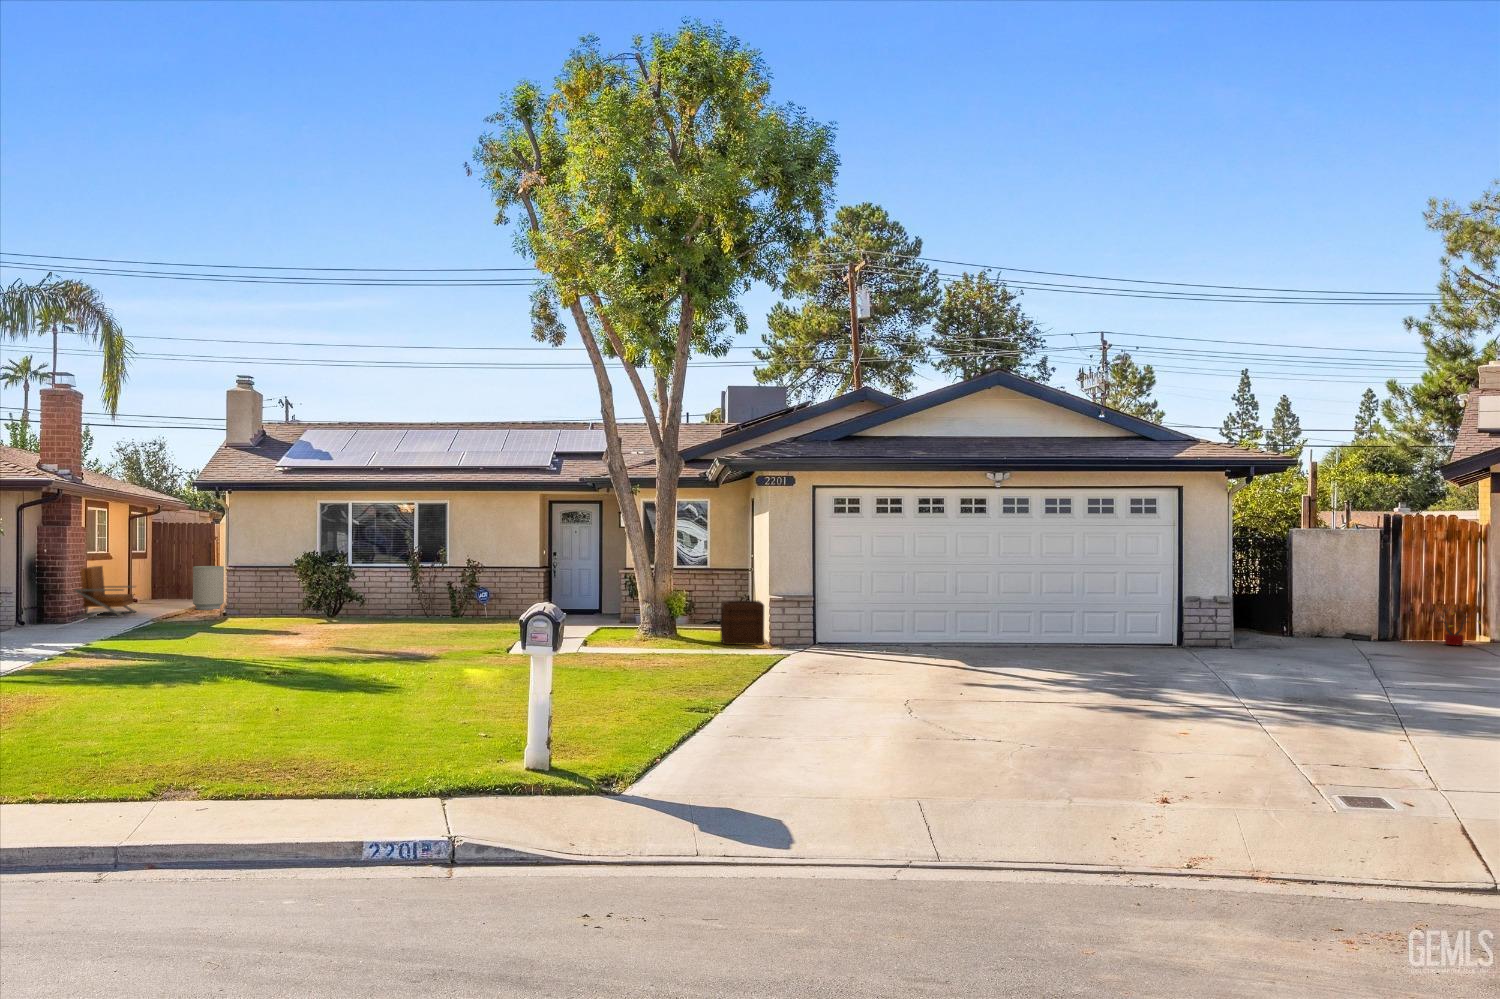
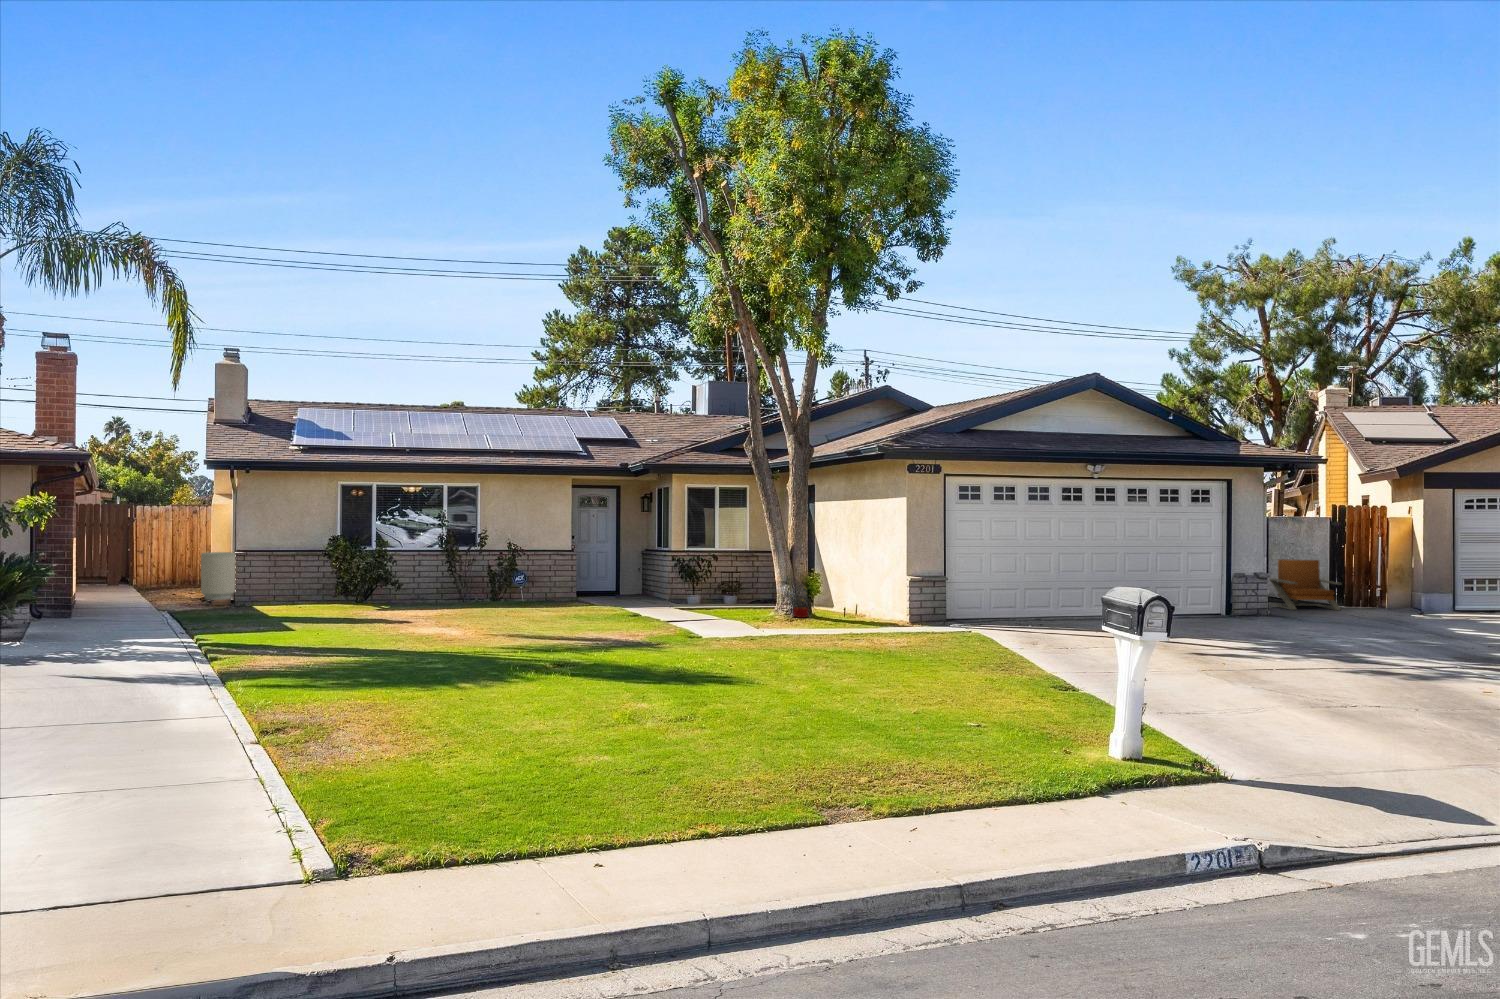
lounge chair: present [75,566,136,618] -> present [1269,559,1341,610]
wooden crate: present [720,601,764,645] -> none [842,582,894,625]
decorative plant: present [1442,609,1481,645] -> present [793,584,808,617]

